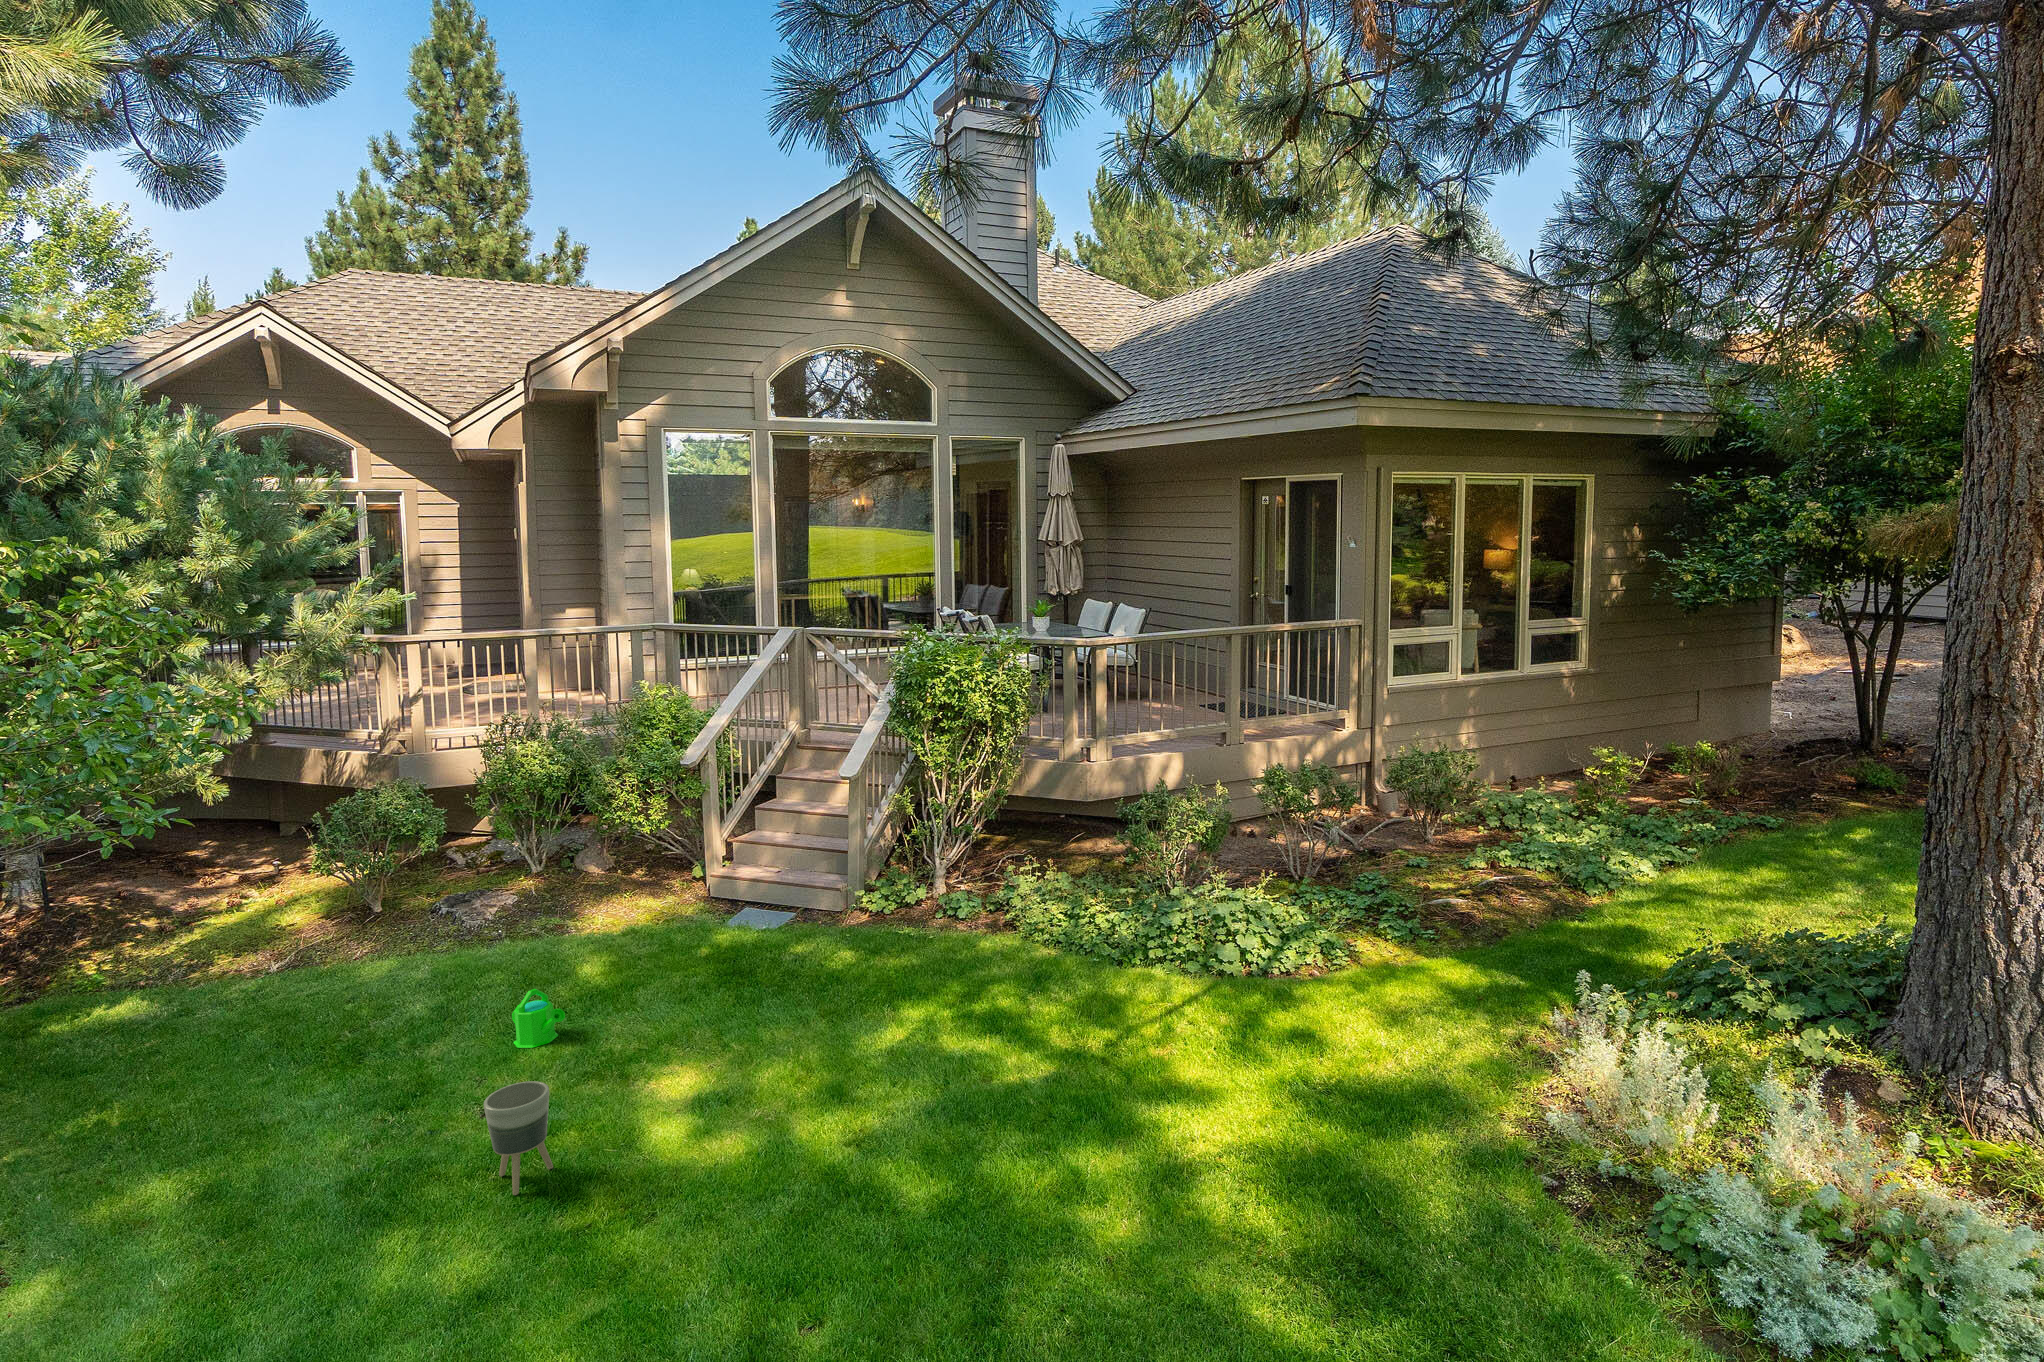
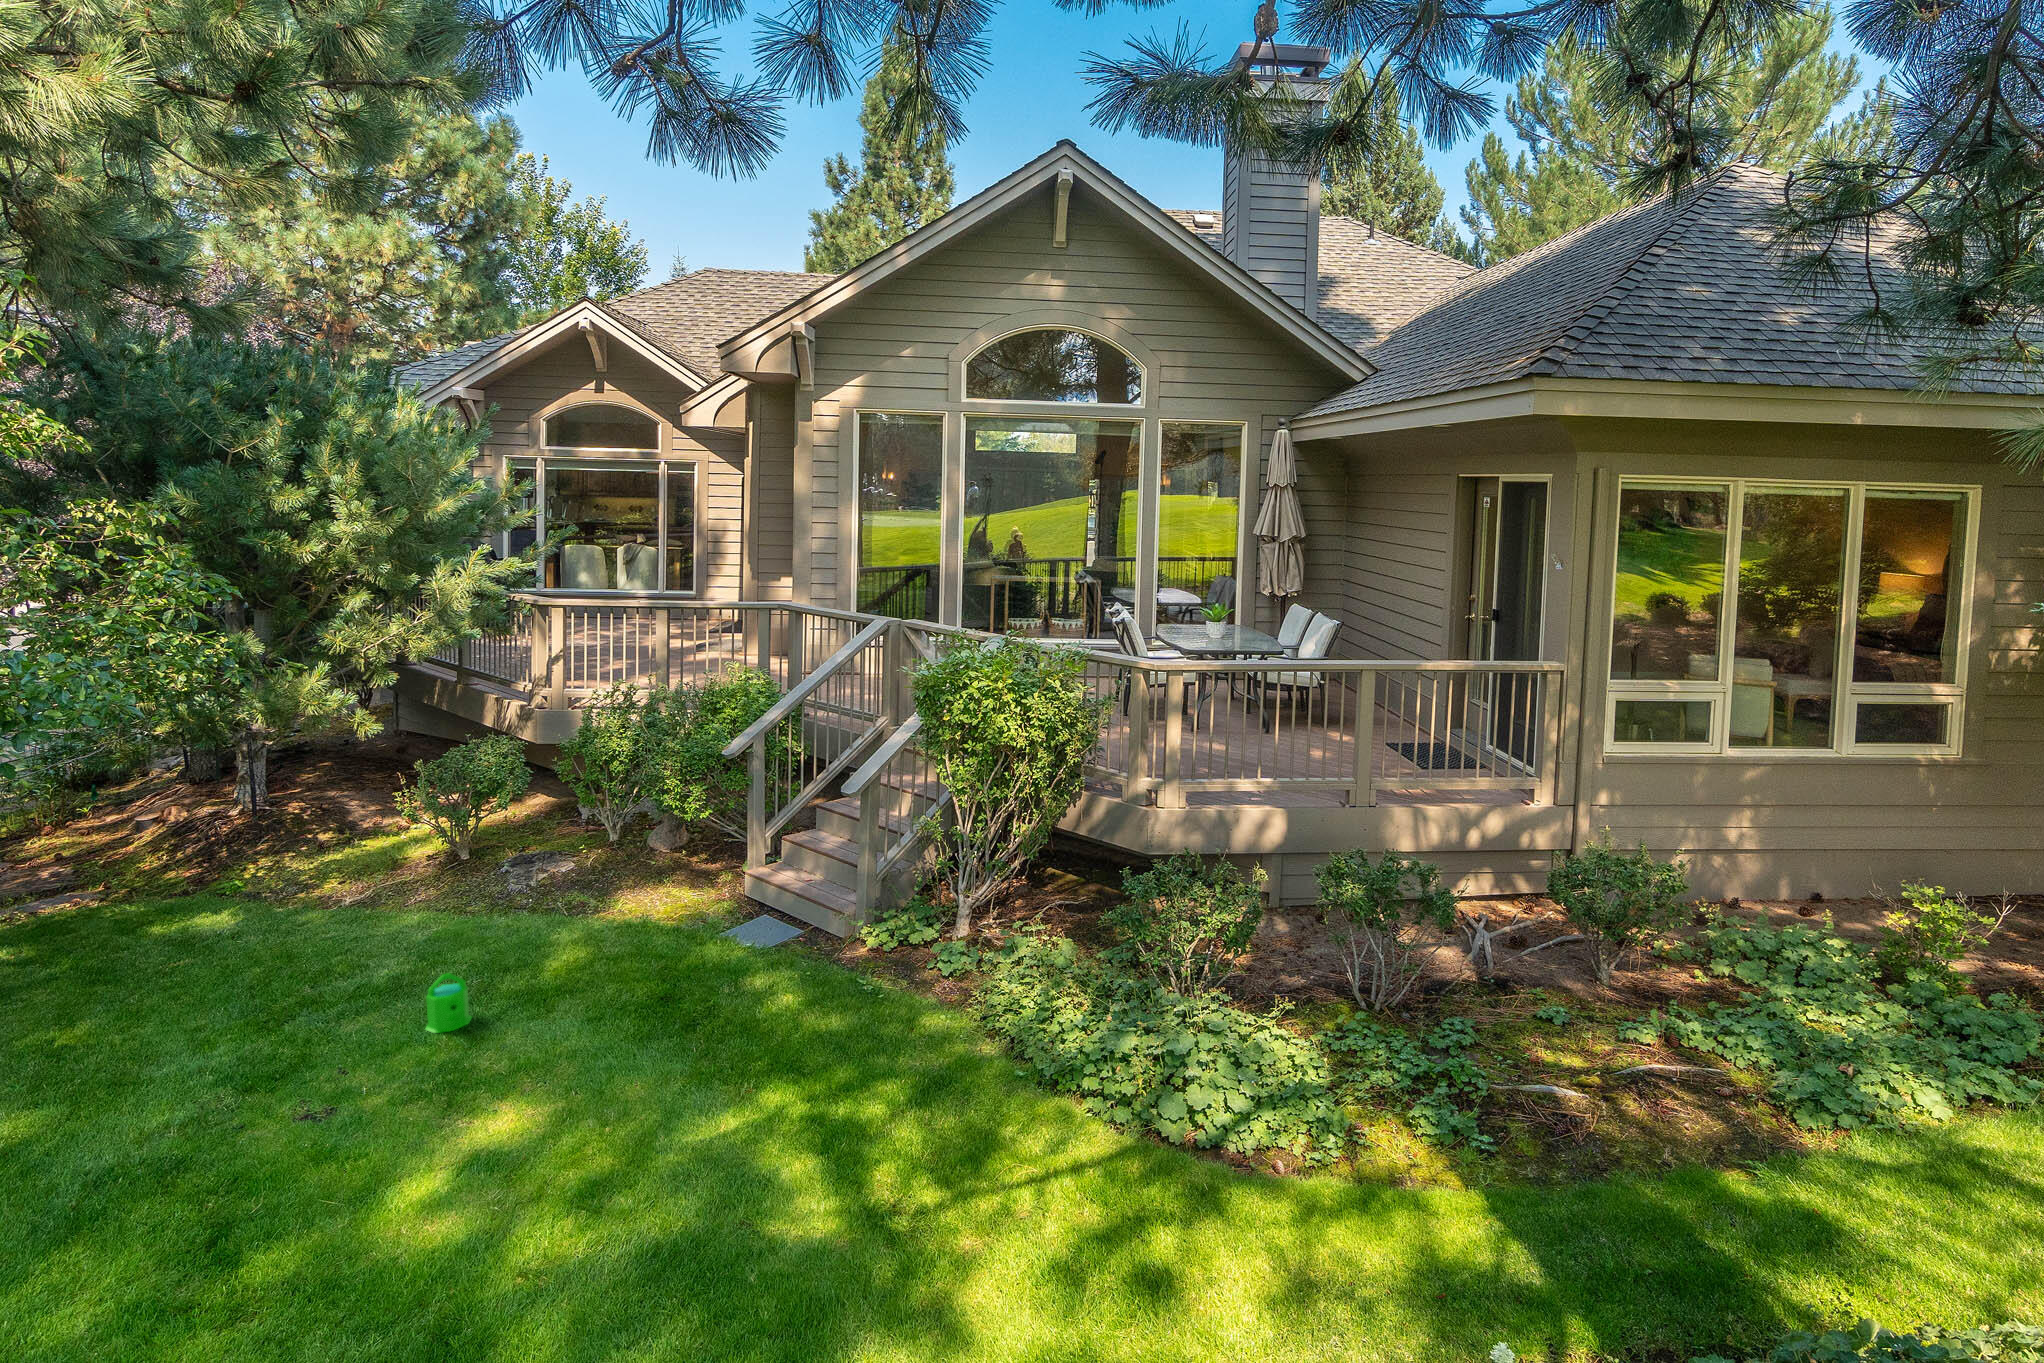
planter: present [484,1081,553,1195] -> none [179,1103,266,1230]

